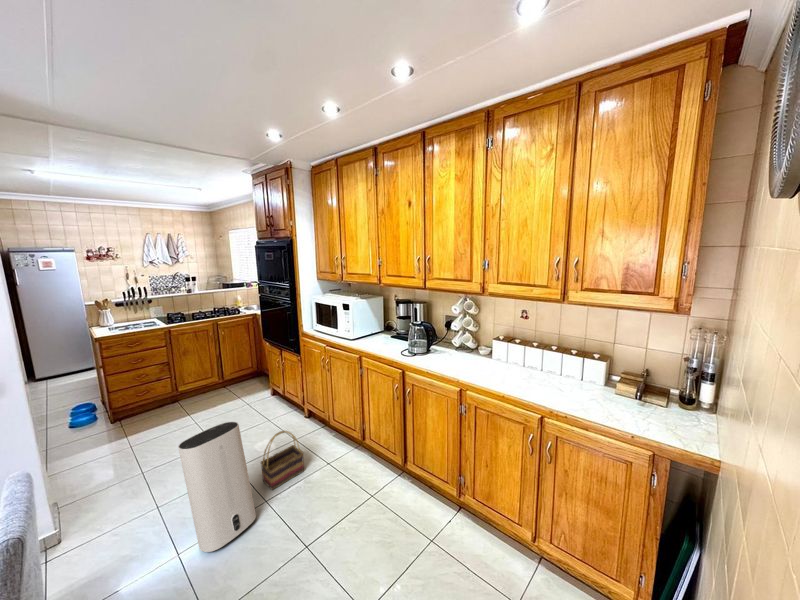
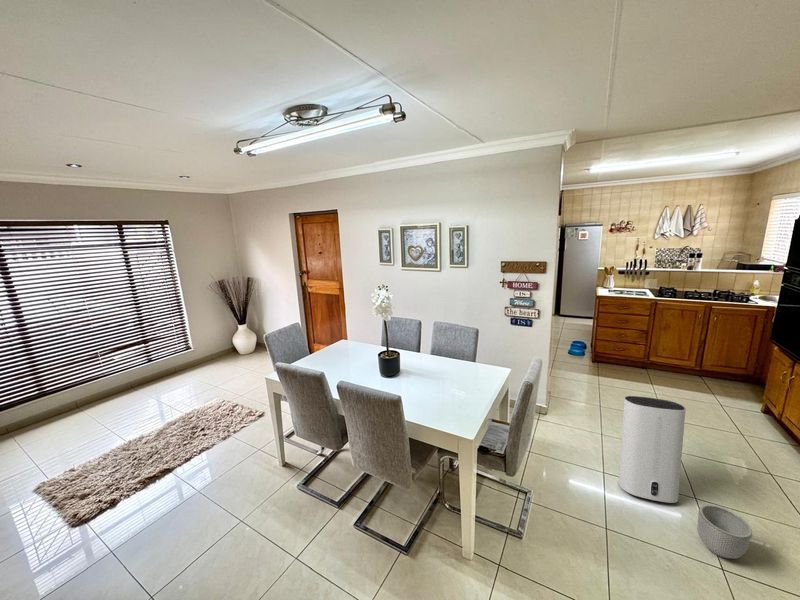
basket: present [261,431,304,490] -> none [701,447,770,512]
planter: none [276,489,312,537] -> present [698,504,752,559]

